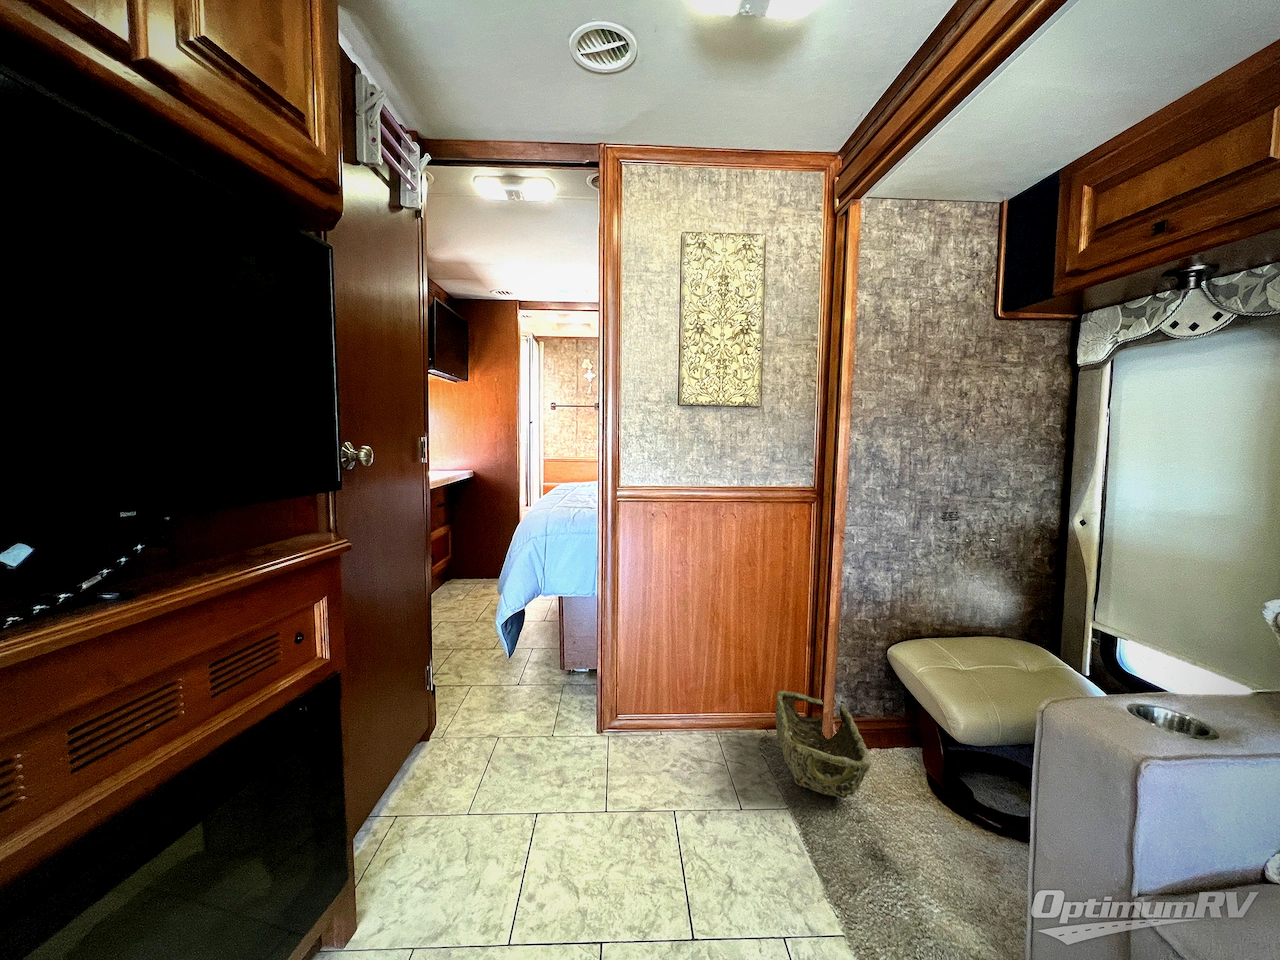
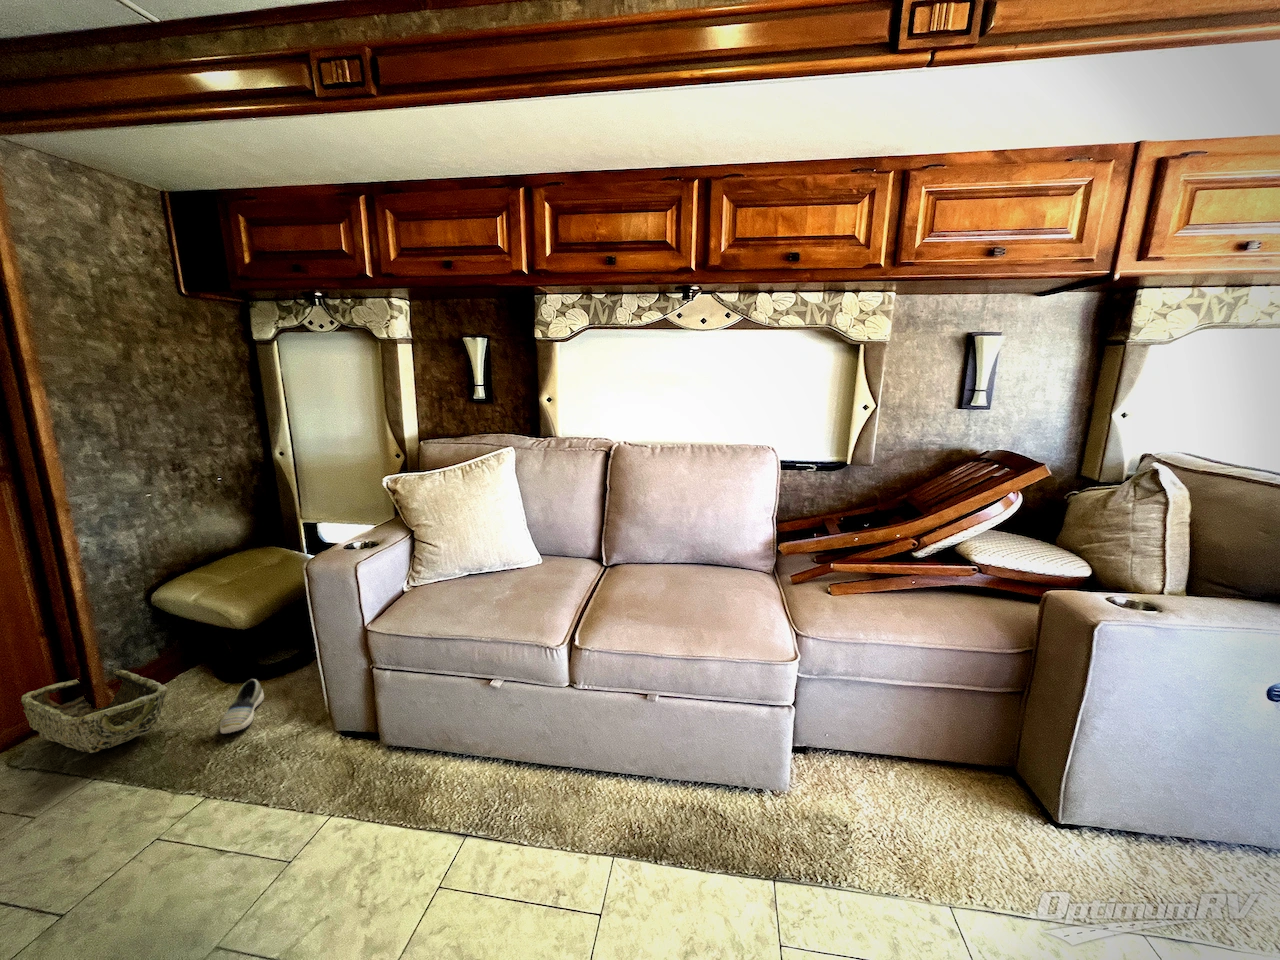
shoe: none [904,820,974,890] -> present [220,679,264,733]

